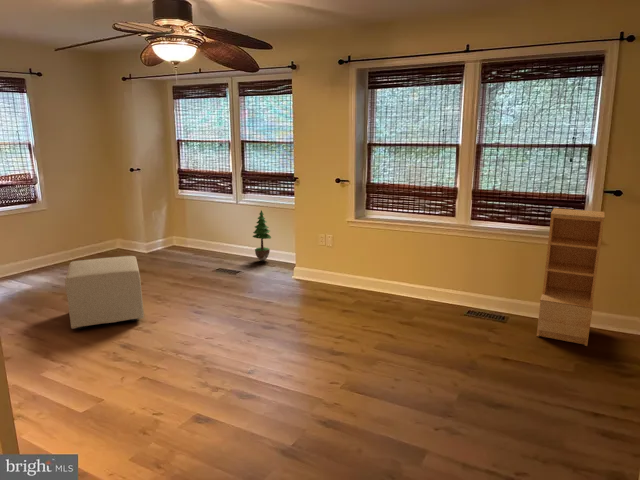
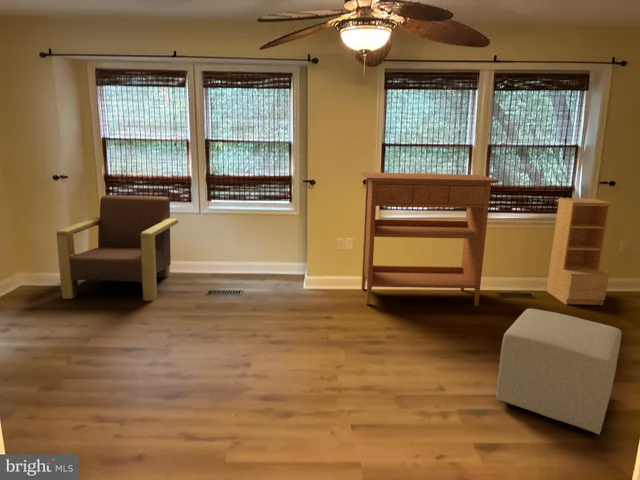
console table: none [313,171,456,319] -> present [361,172,500,306]
armchair: none [121,185,219,270] -> present [57,195,178,301]
potted tree: present [253,210,271,261] -> none [230,218,252,276]
ottoman: present [65,256,143,329] -> present [496,309,621,435]

